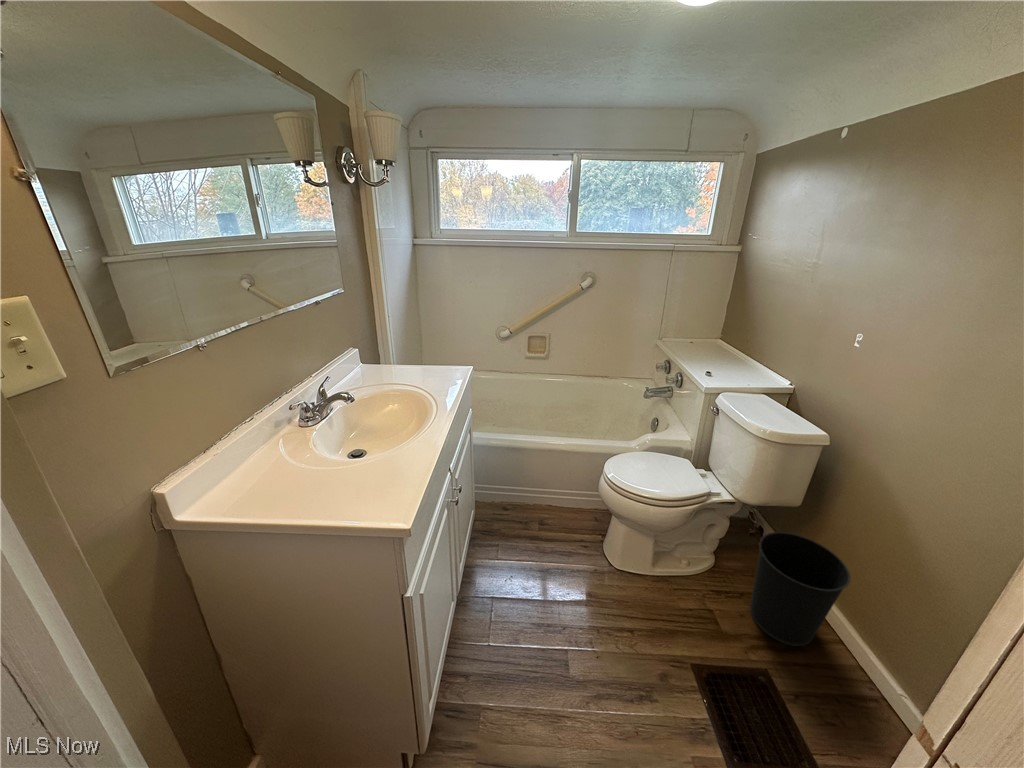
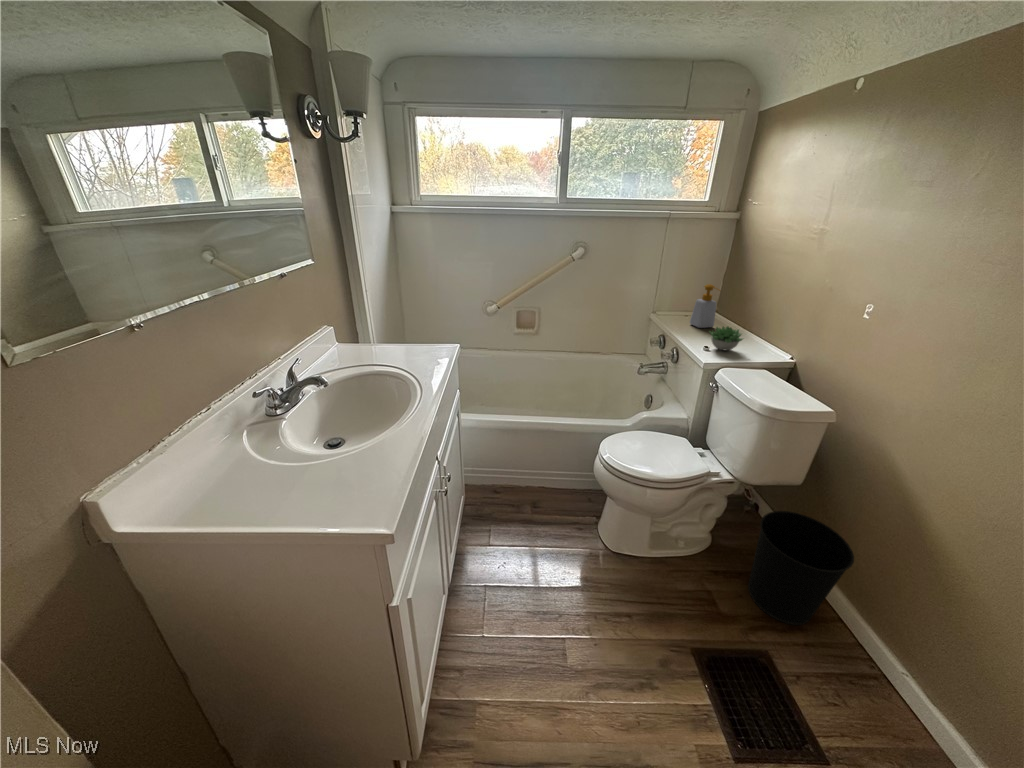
soap bottle: none [695,312,724,354] -> present [690,284,720,328]
succulent plant: none [711,352,745,376] -> present [710,326,744,351]

